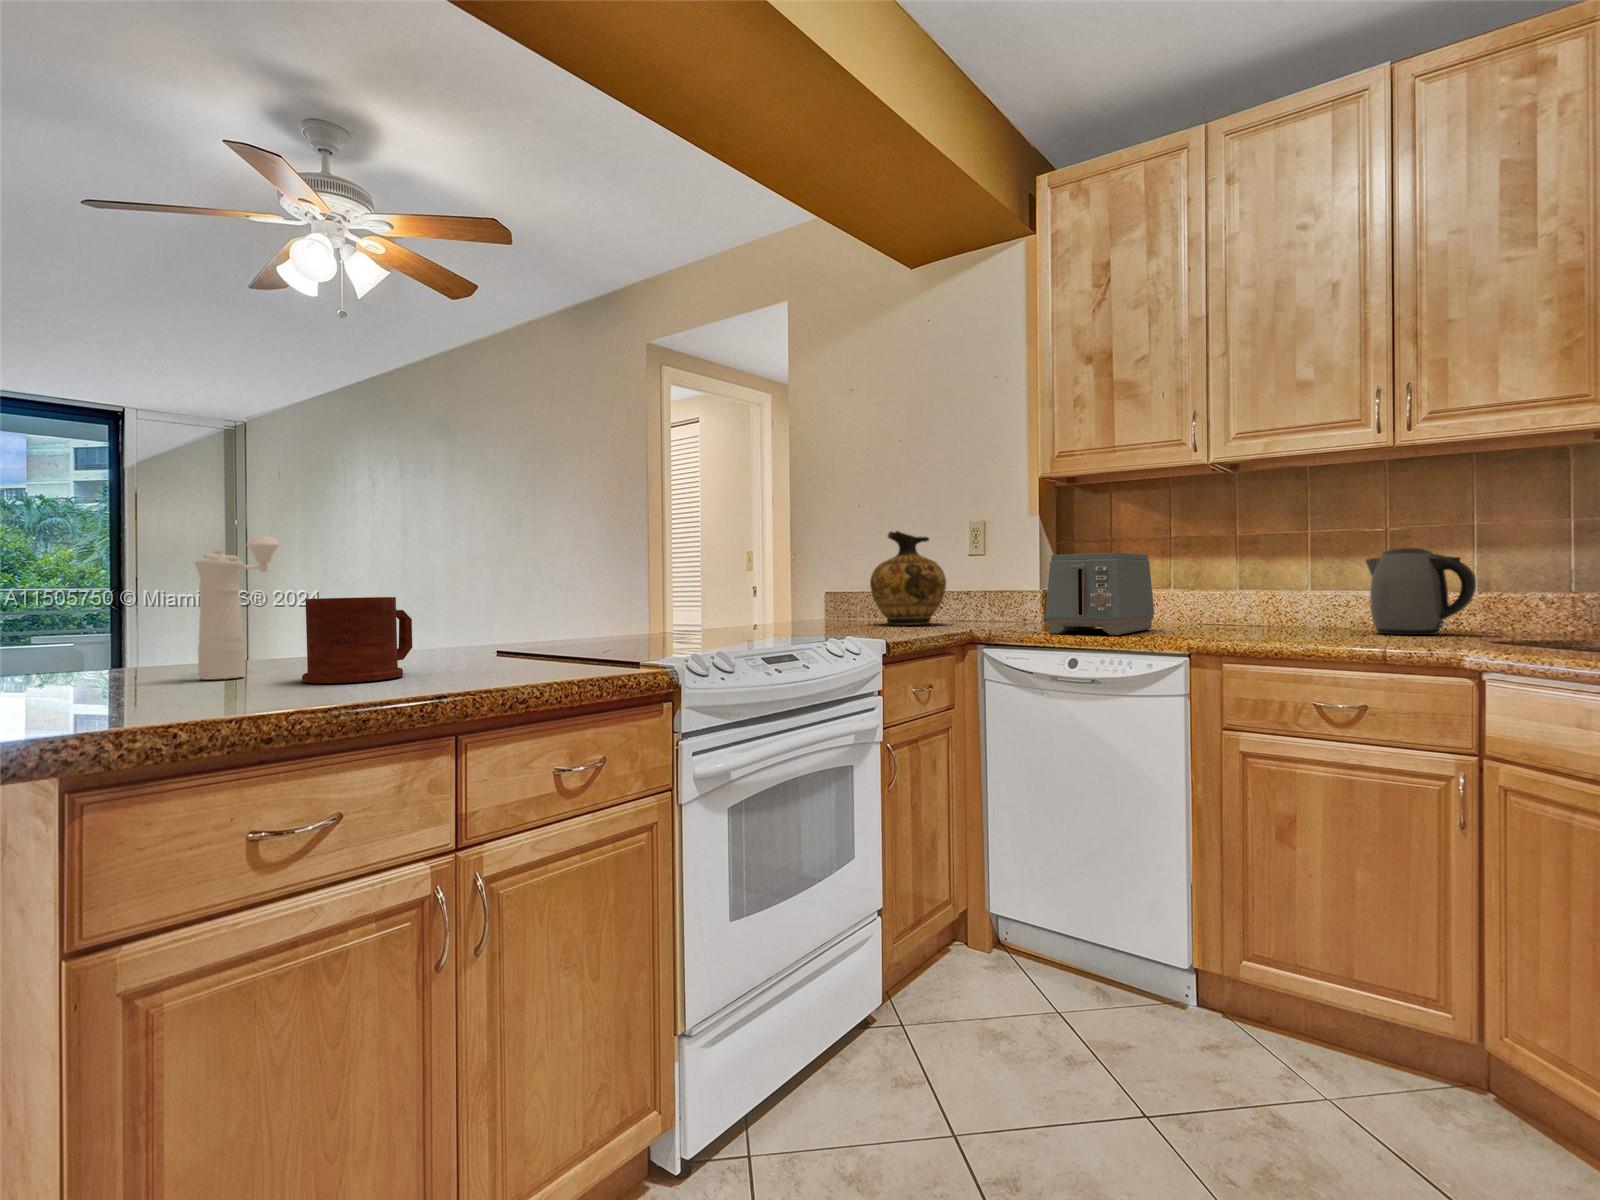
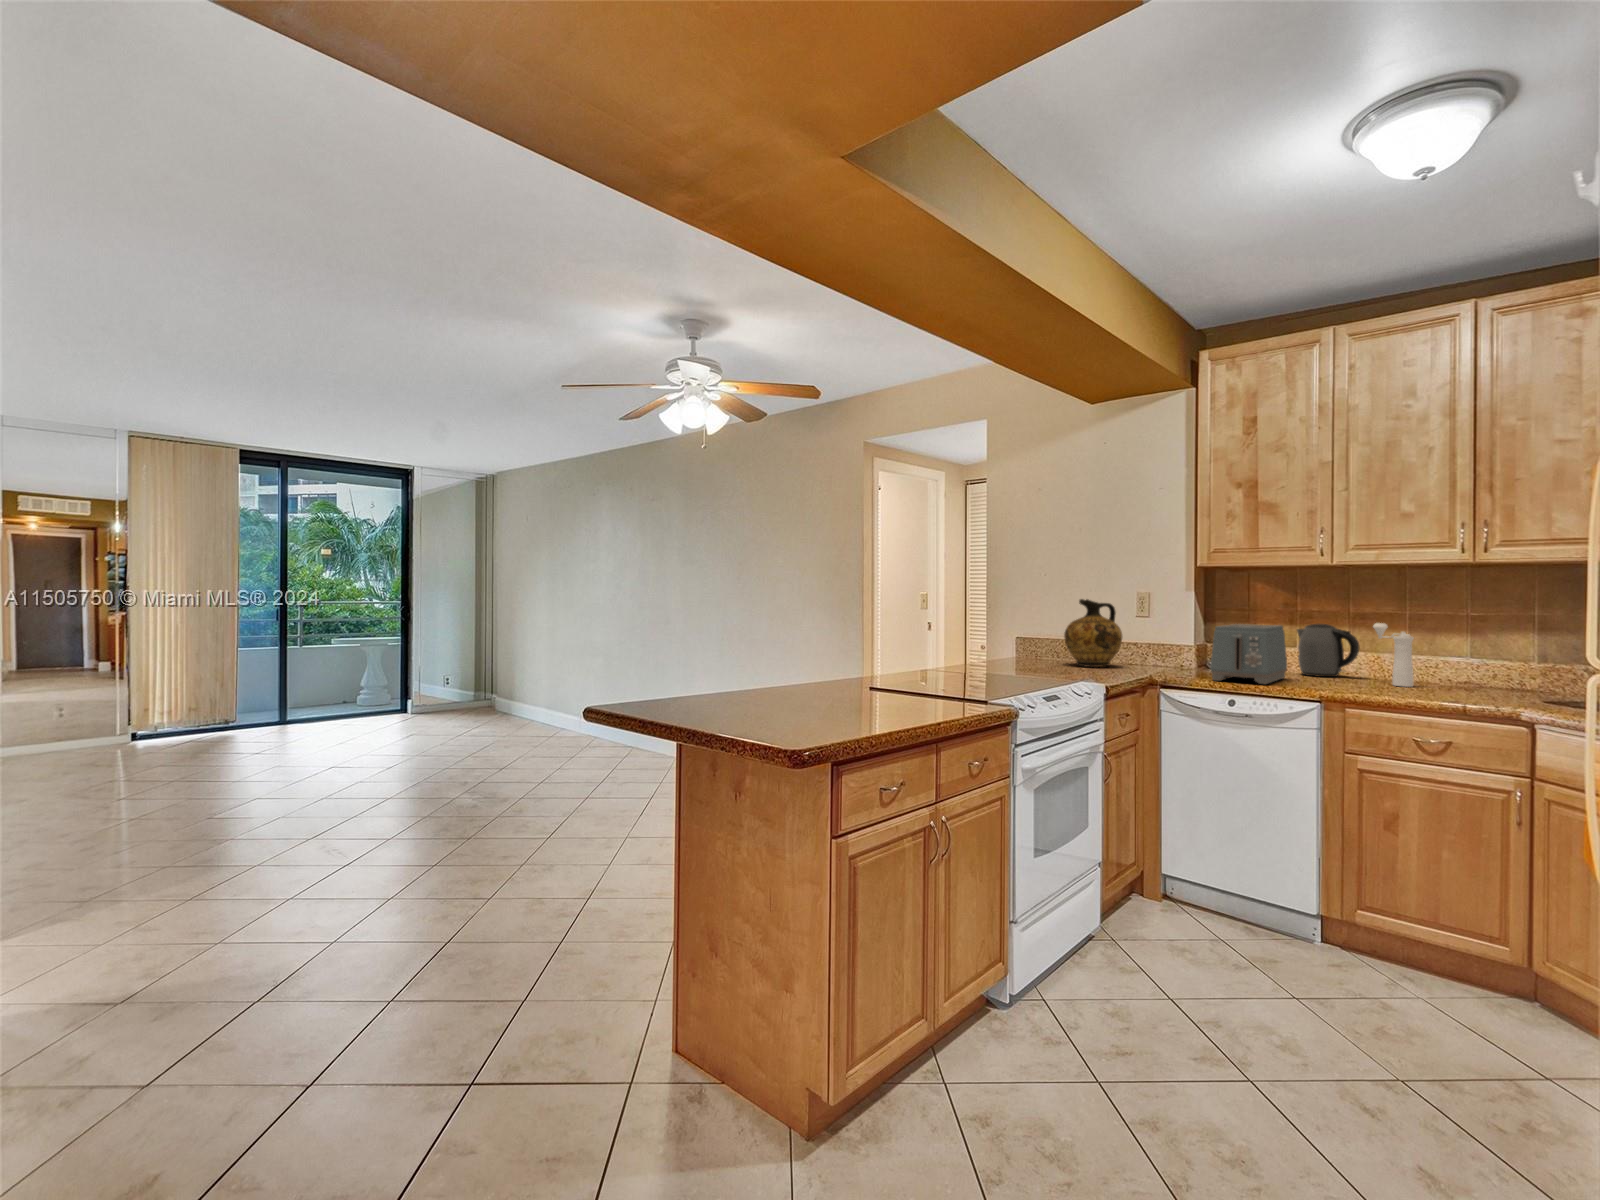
pepper mill: present [195,537,279,680] -> present [1373,623,1414,687]
kettle: present [1366,548,1476,635] -> present [1297,624,1360,677]
mug: present [302,597,412,683] -> none [828,663,877,712]

